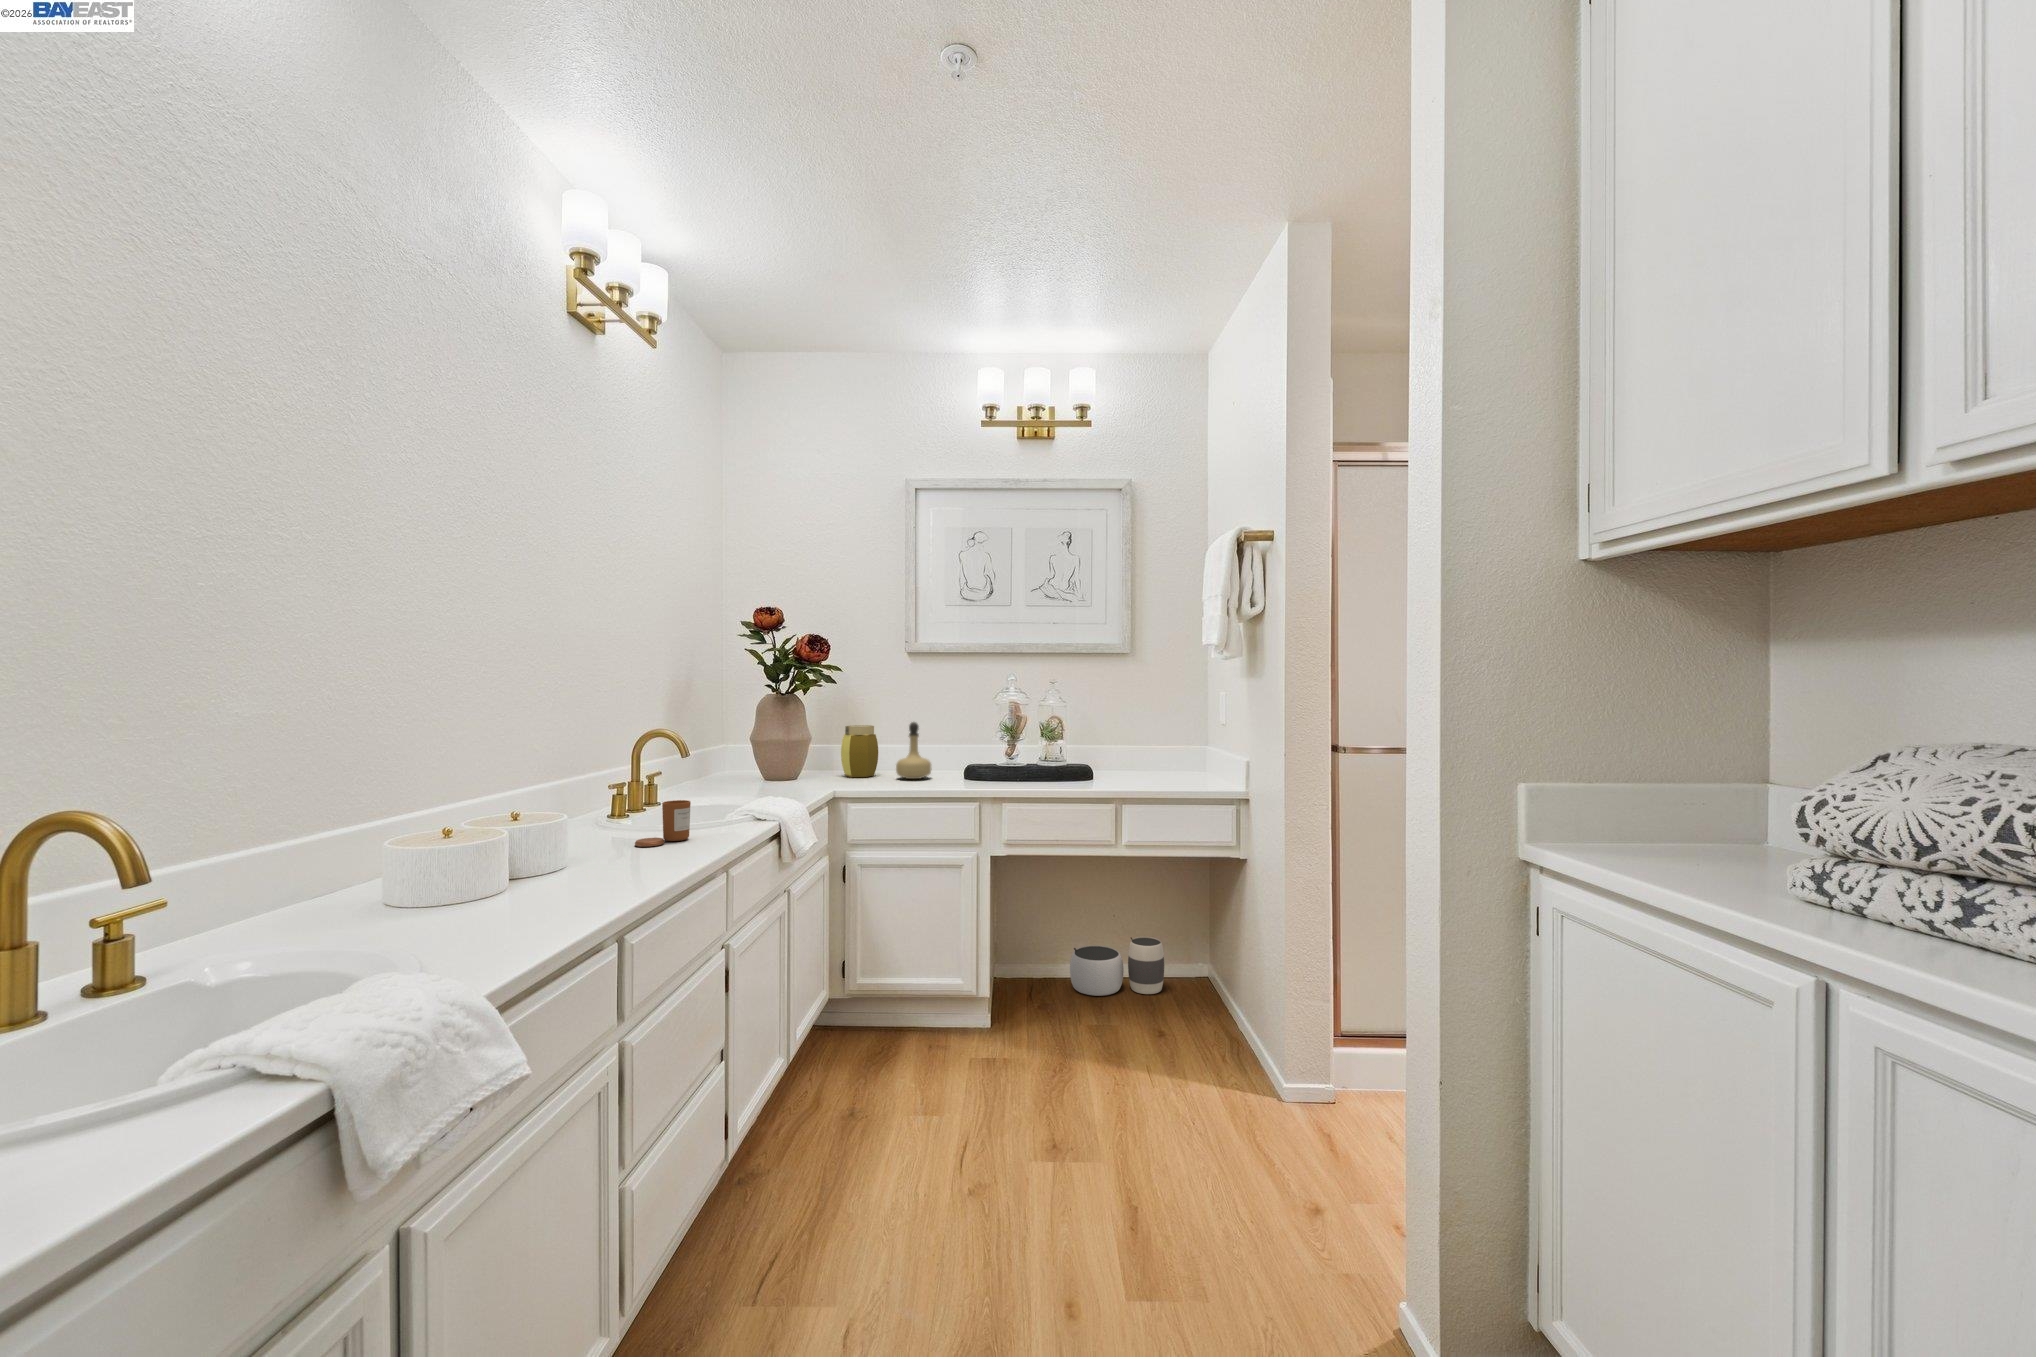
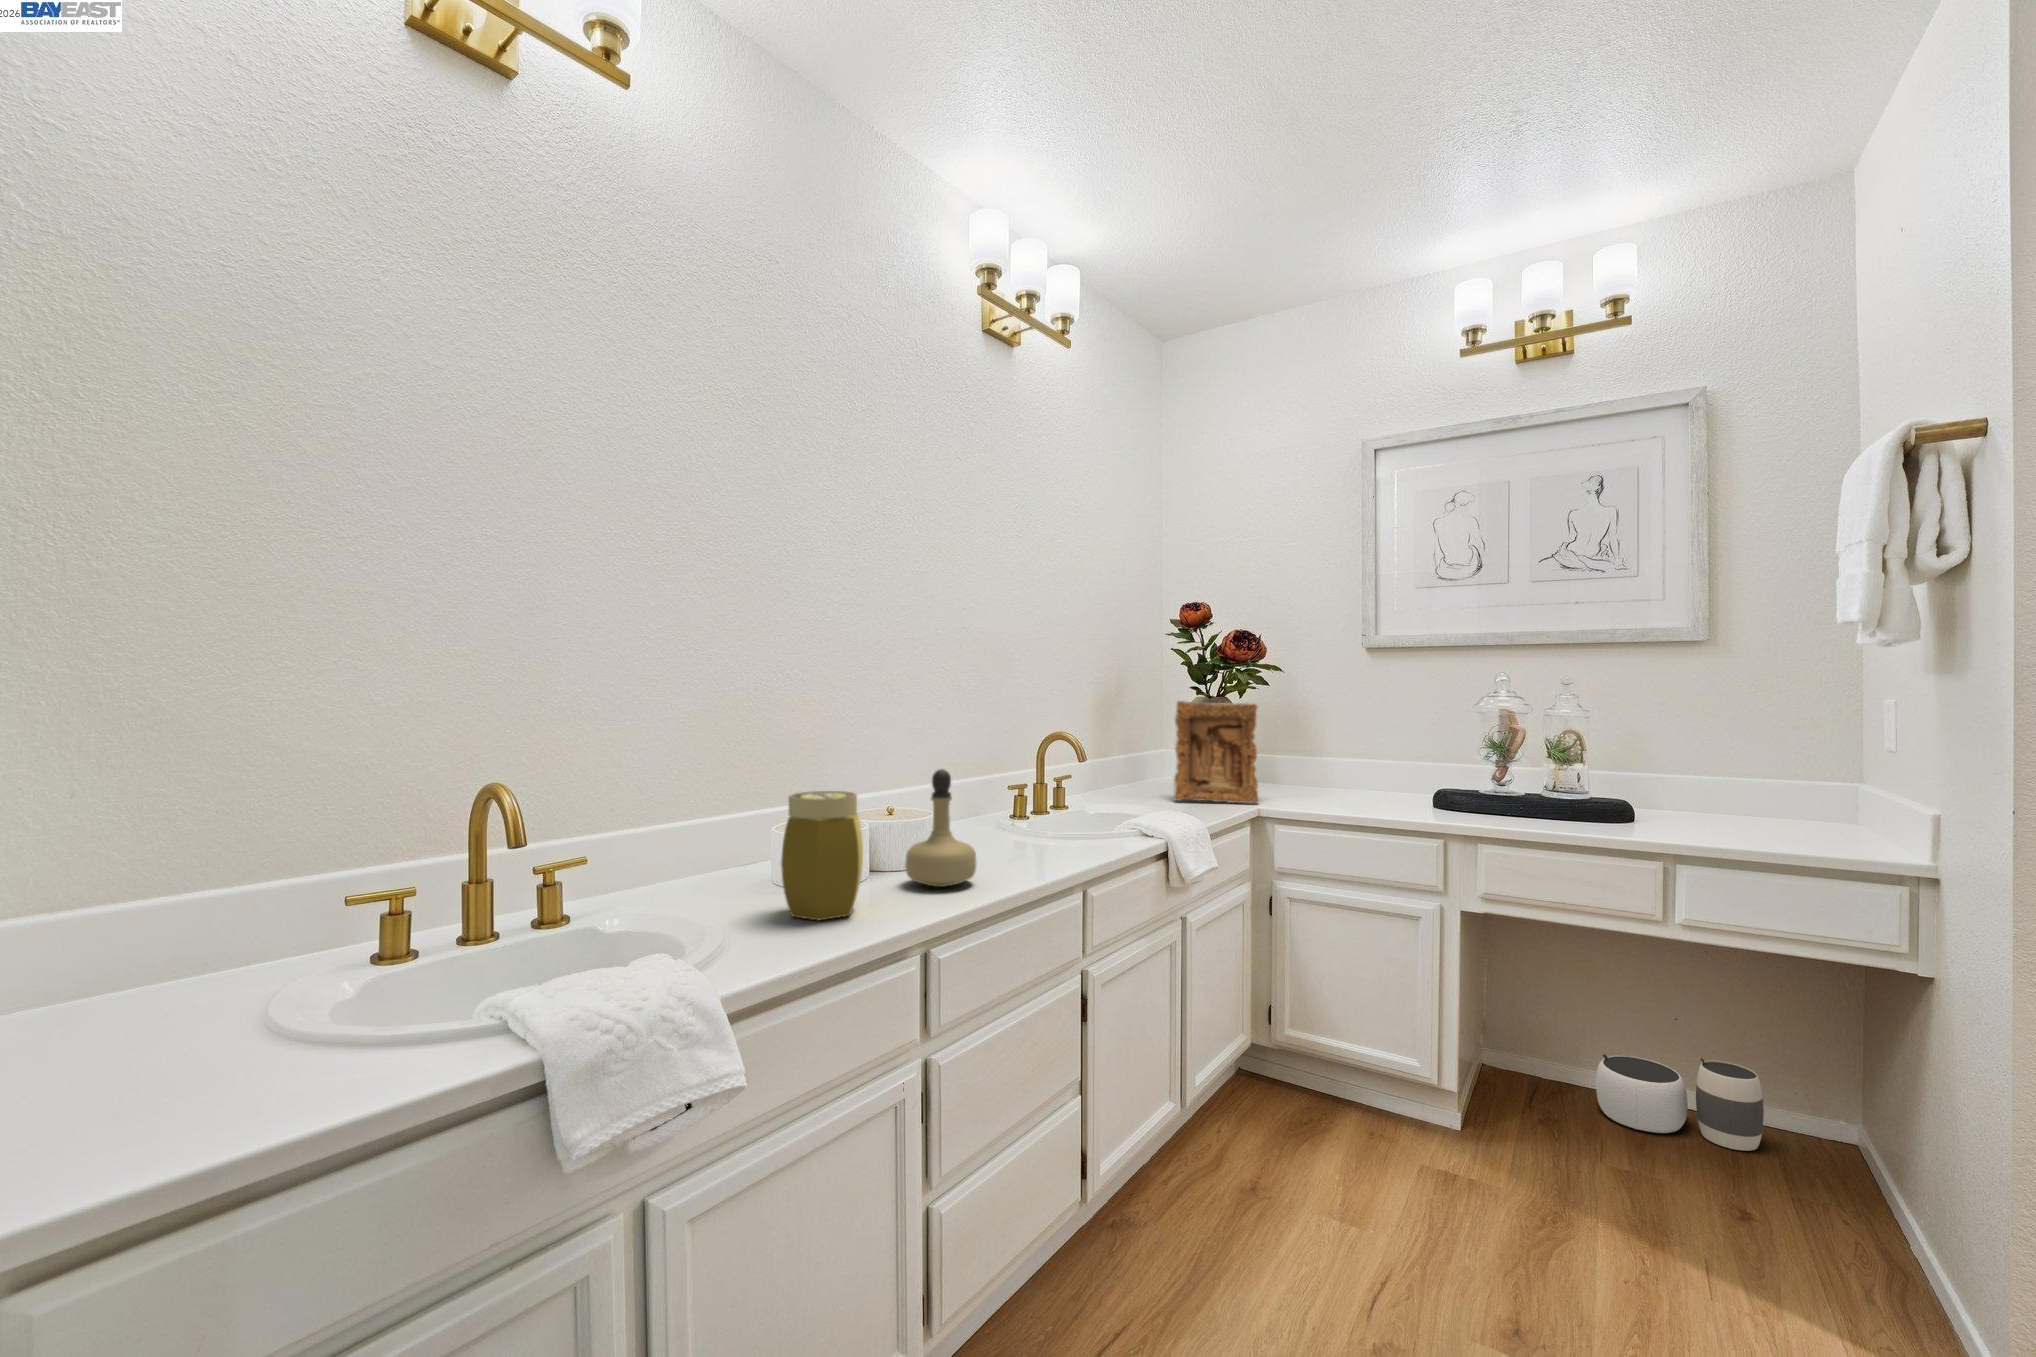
picture frame: none [754,697,833,789] -> present [1173,701,1259,804]
perfume bottle: present [896,722,931,779] -> present [905,769,976,887]
jar: present [841,725,878,777] -> present [781,791,863,920]
candle: present [635,800,691,847] -> none [1014,808,1068,853]

